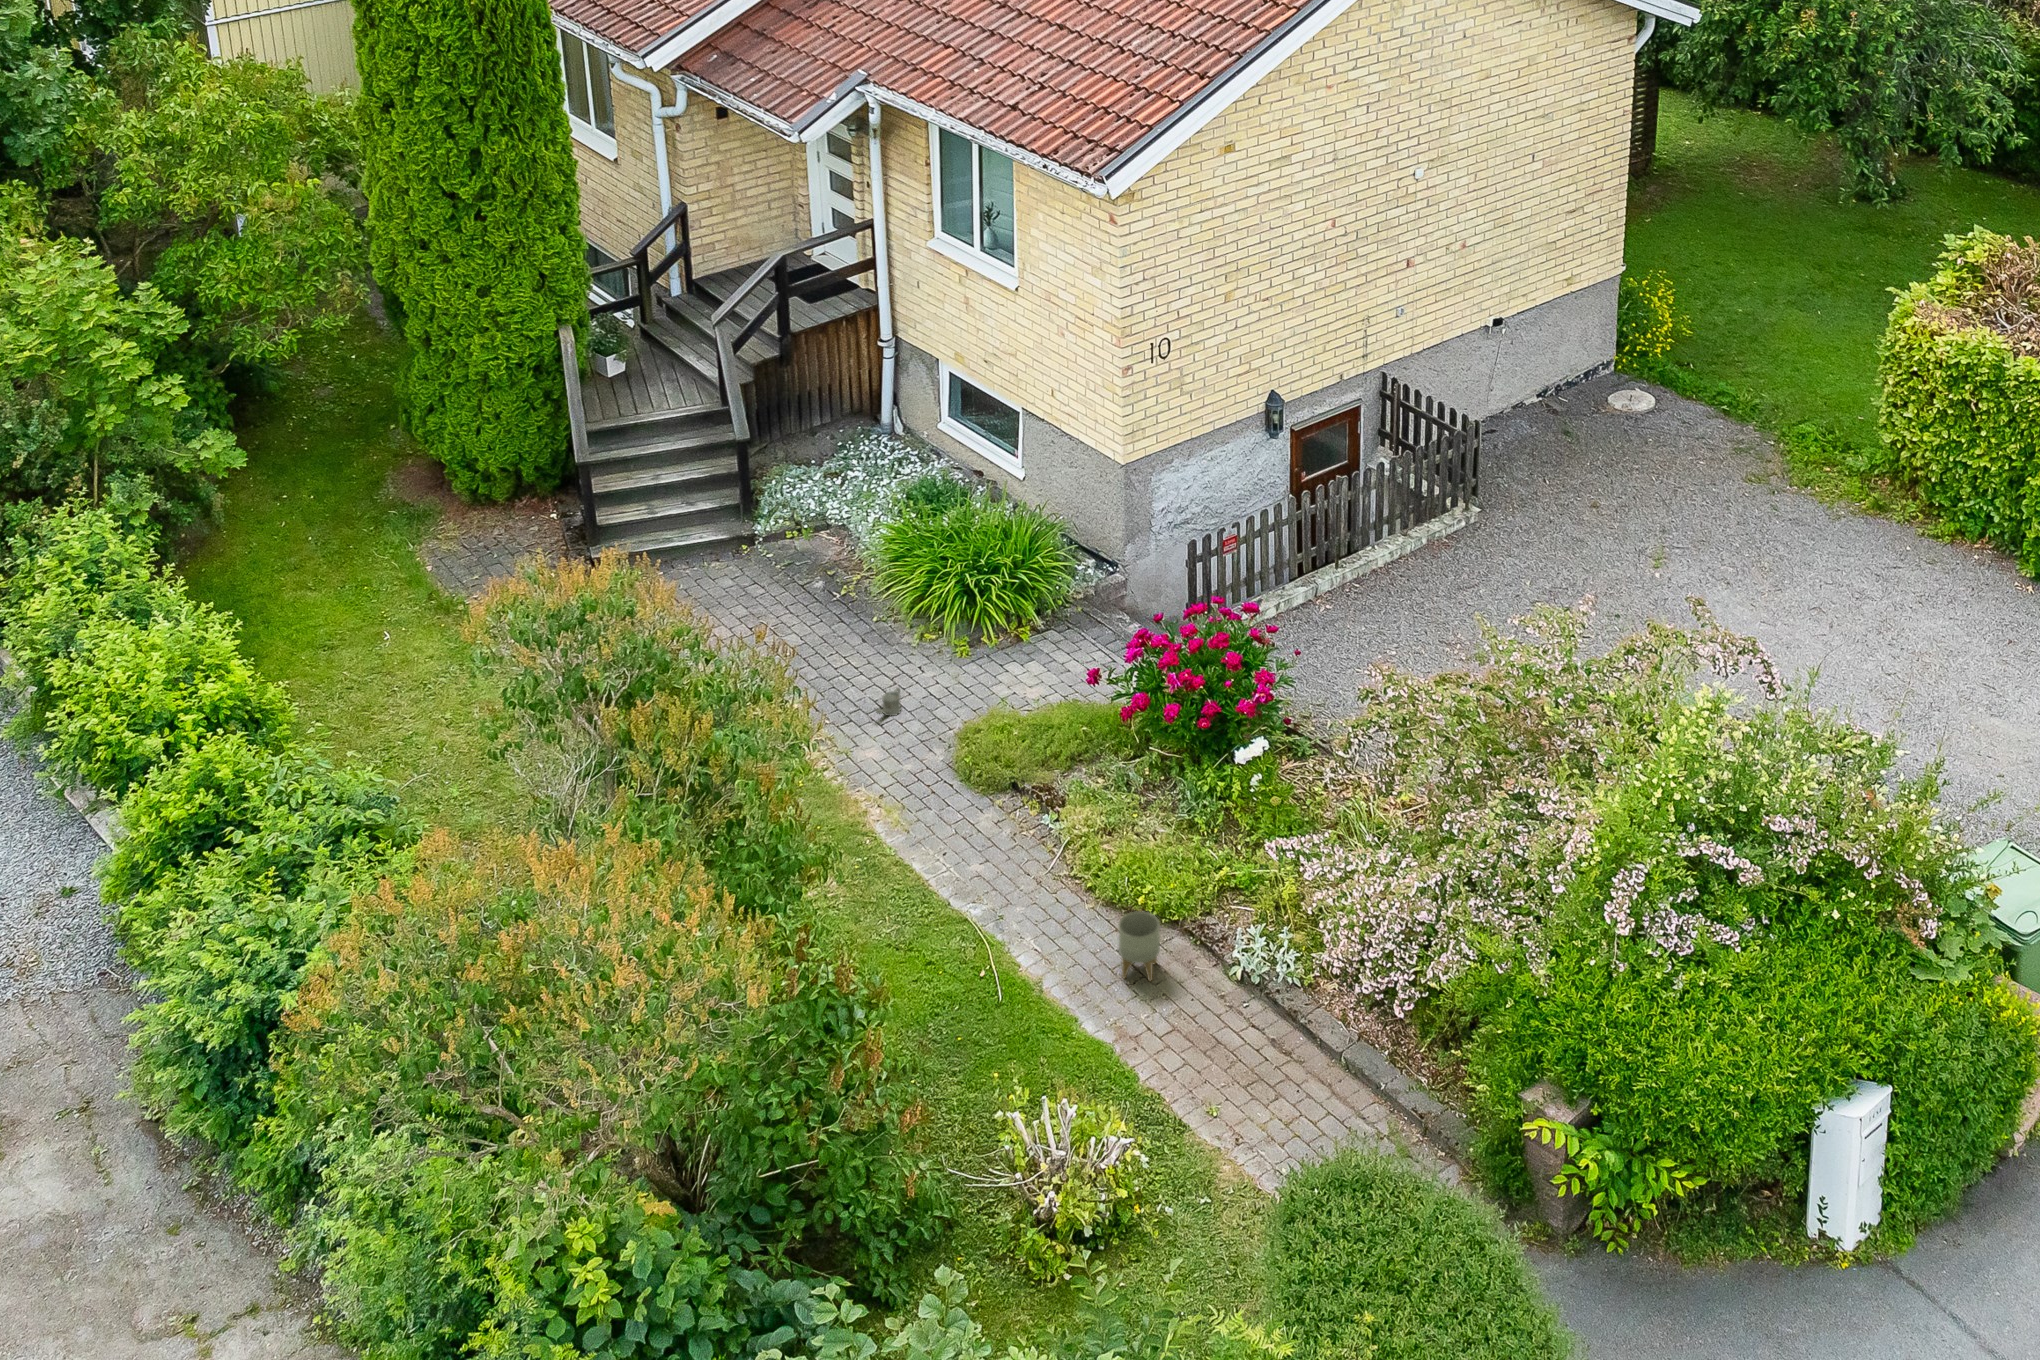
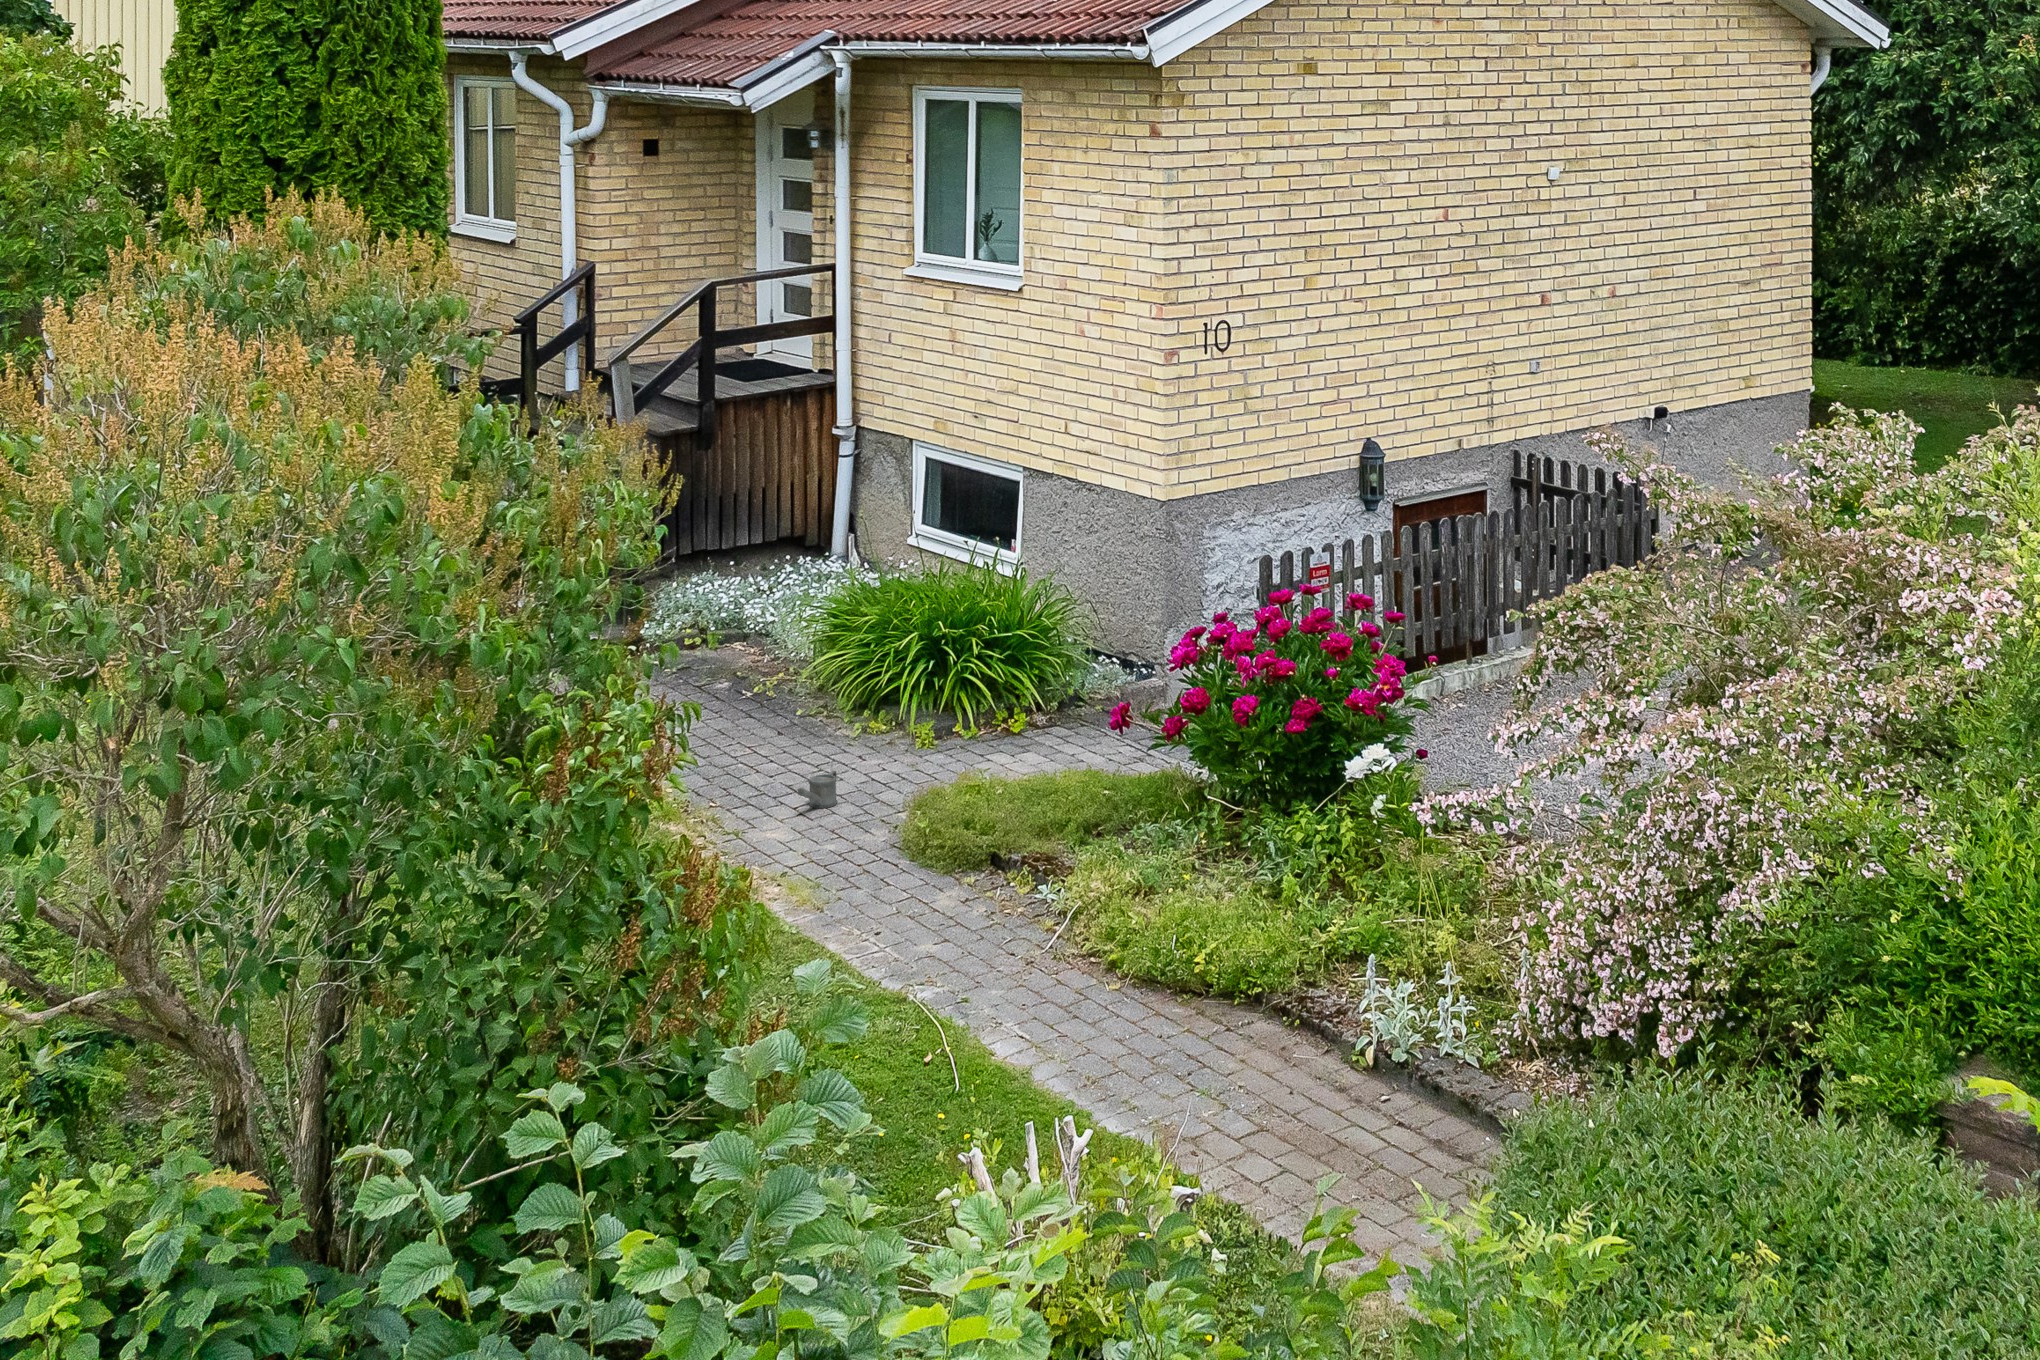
planter: present [1118,911,1160,981] -> none [1171,945,1240,1062]

